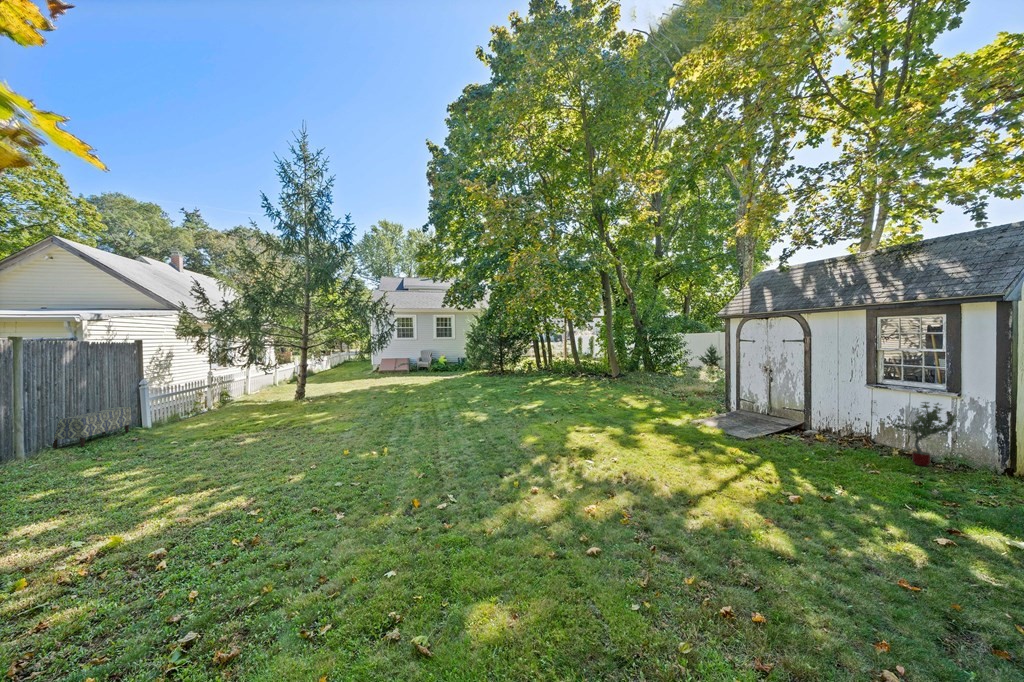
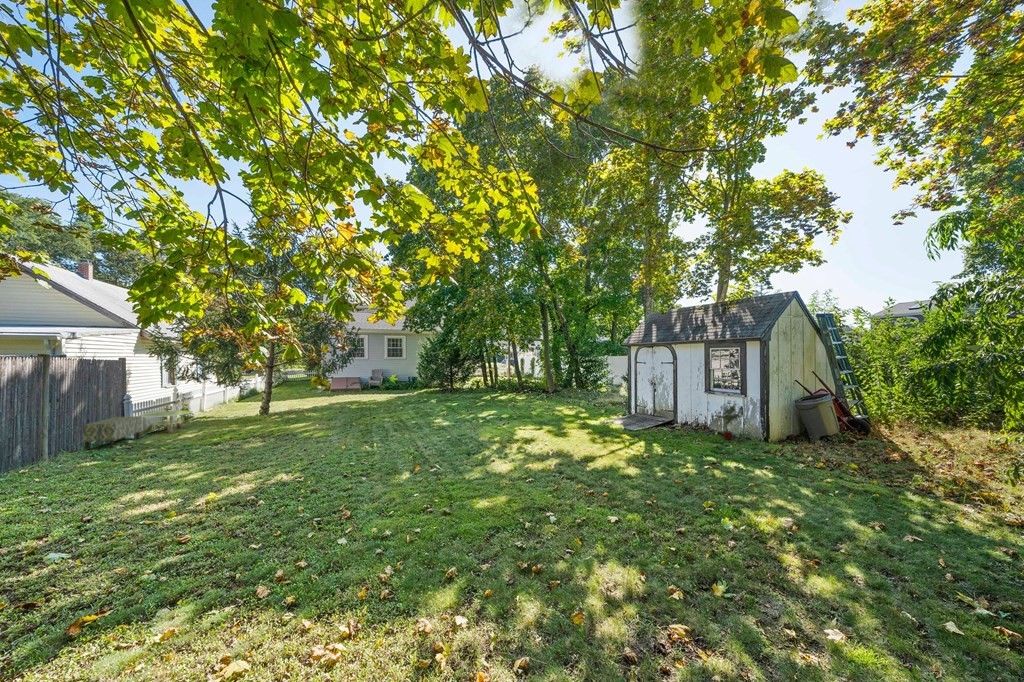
round table: none [134,398,199,426] -> present [139,411,193,433]

